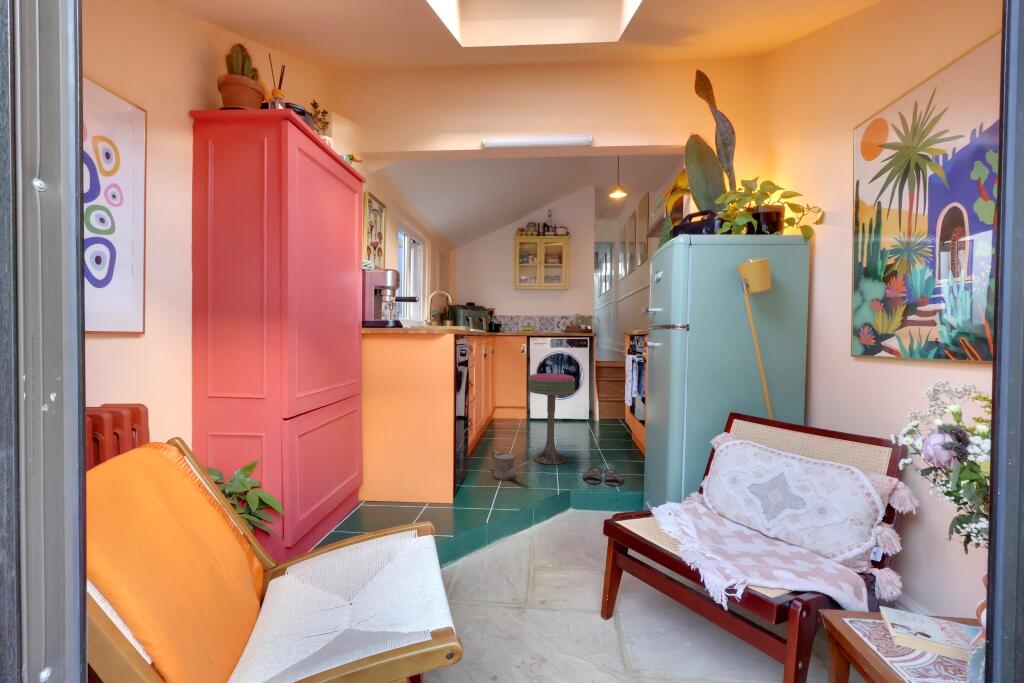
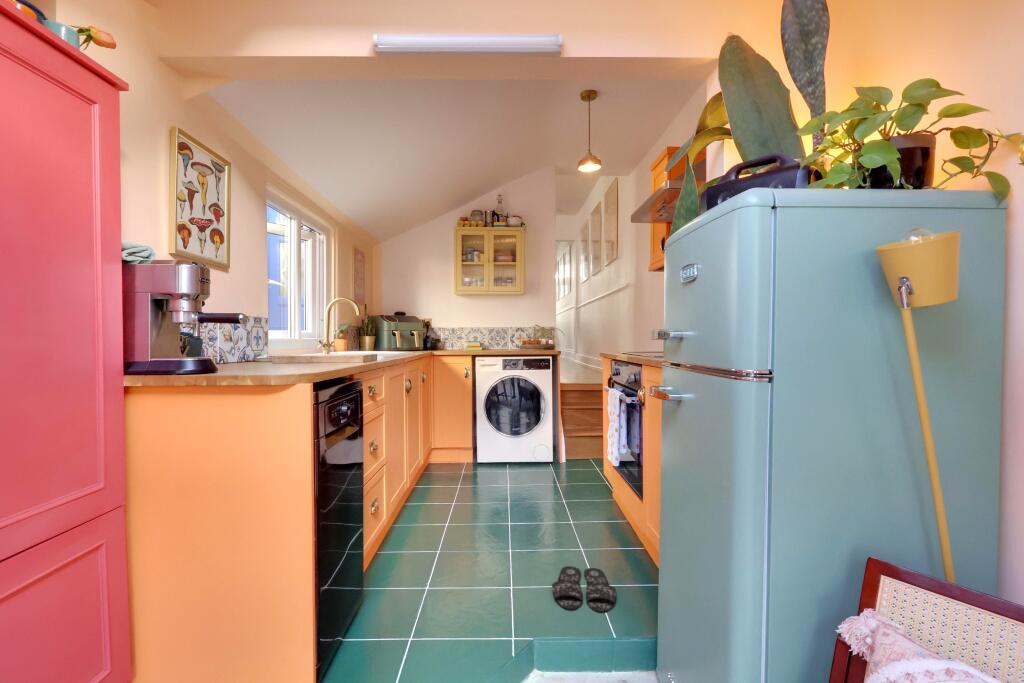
bar stool: present [528,373,575,464] -> none [467,418,536,562]
watering can: present [491,450,530,480] -> none [407,553,465,611]

